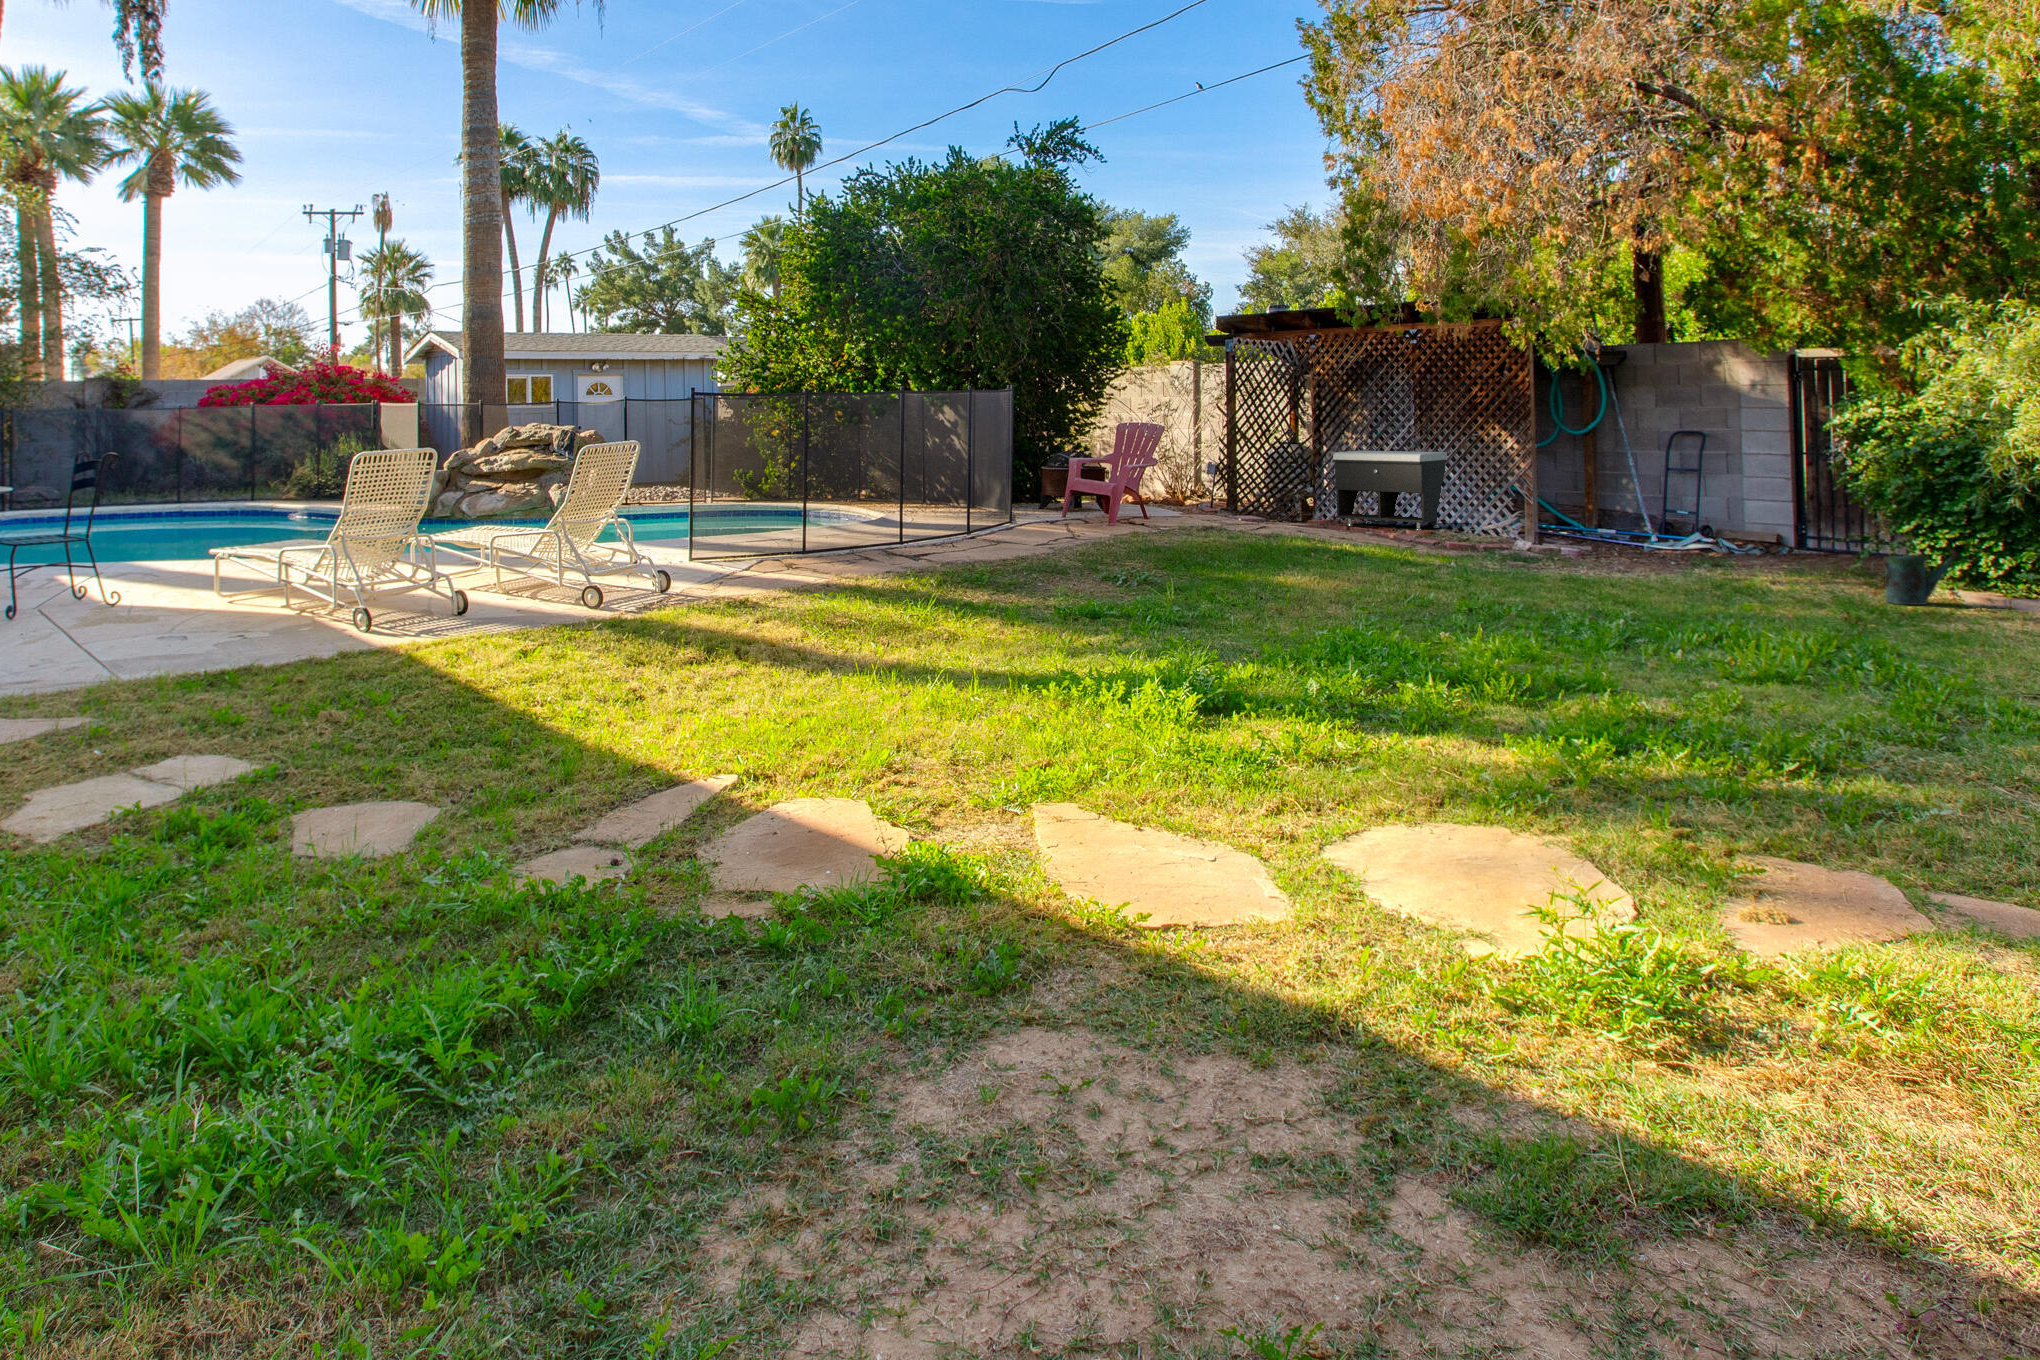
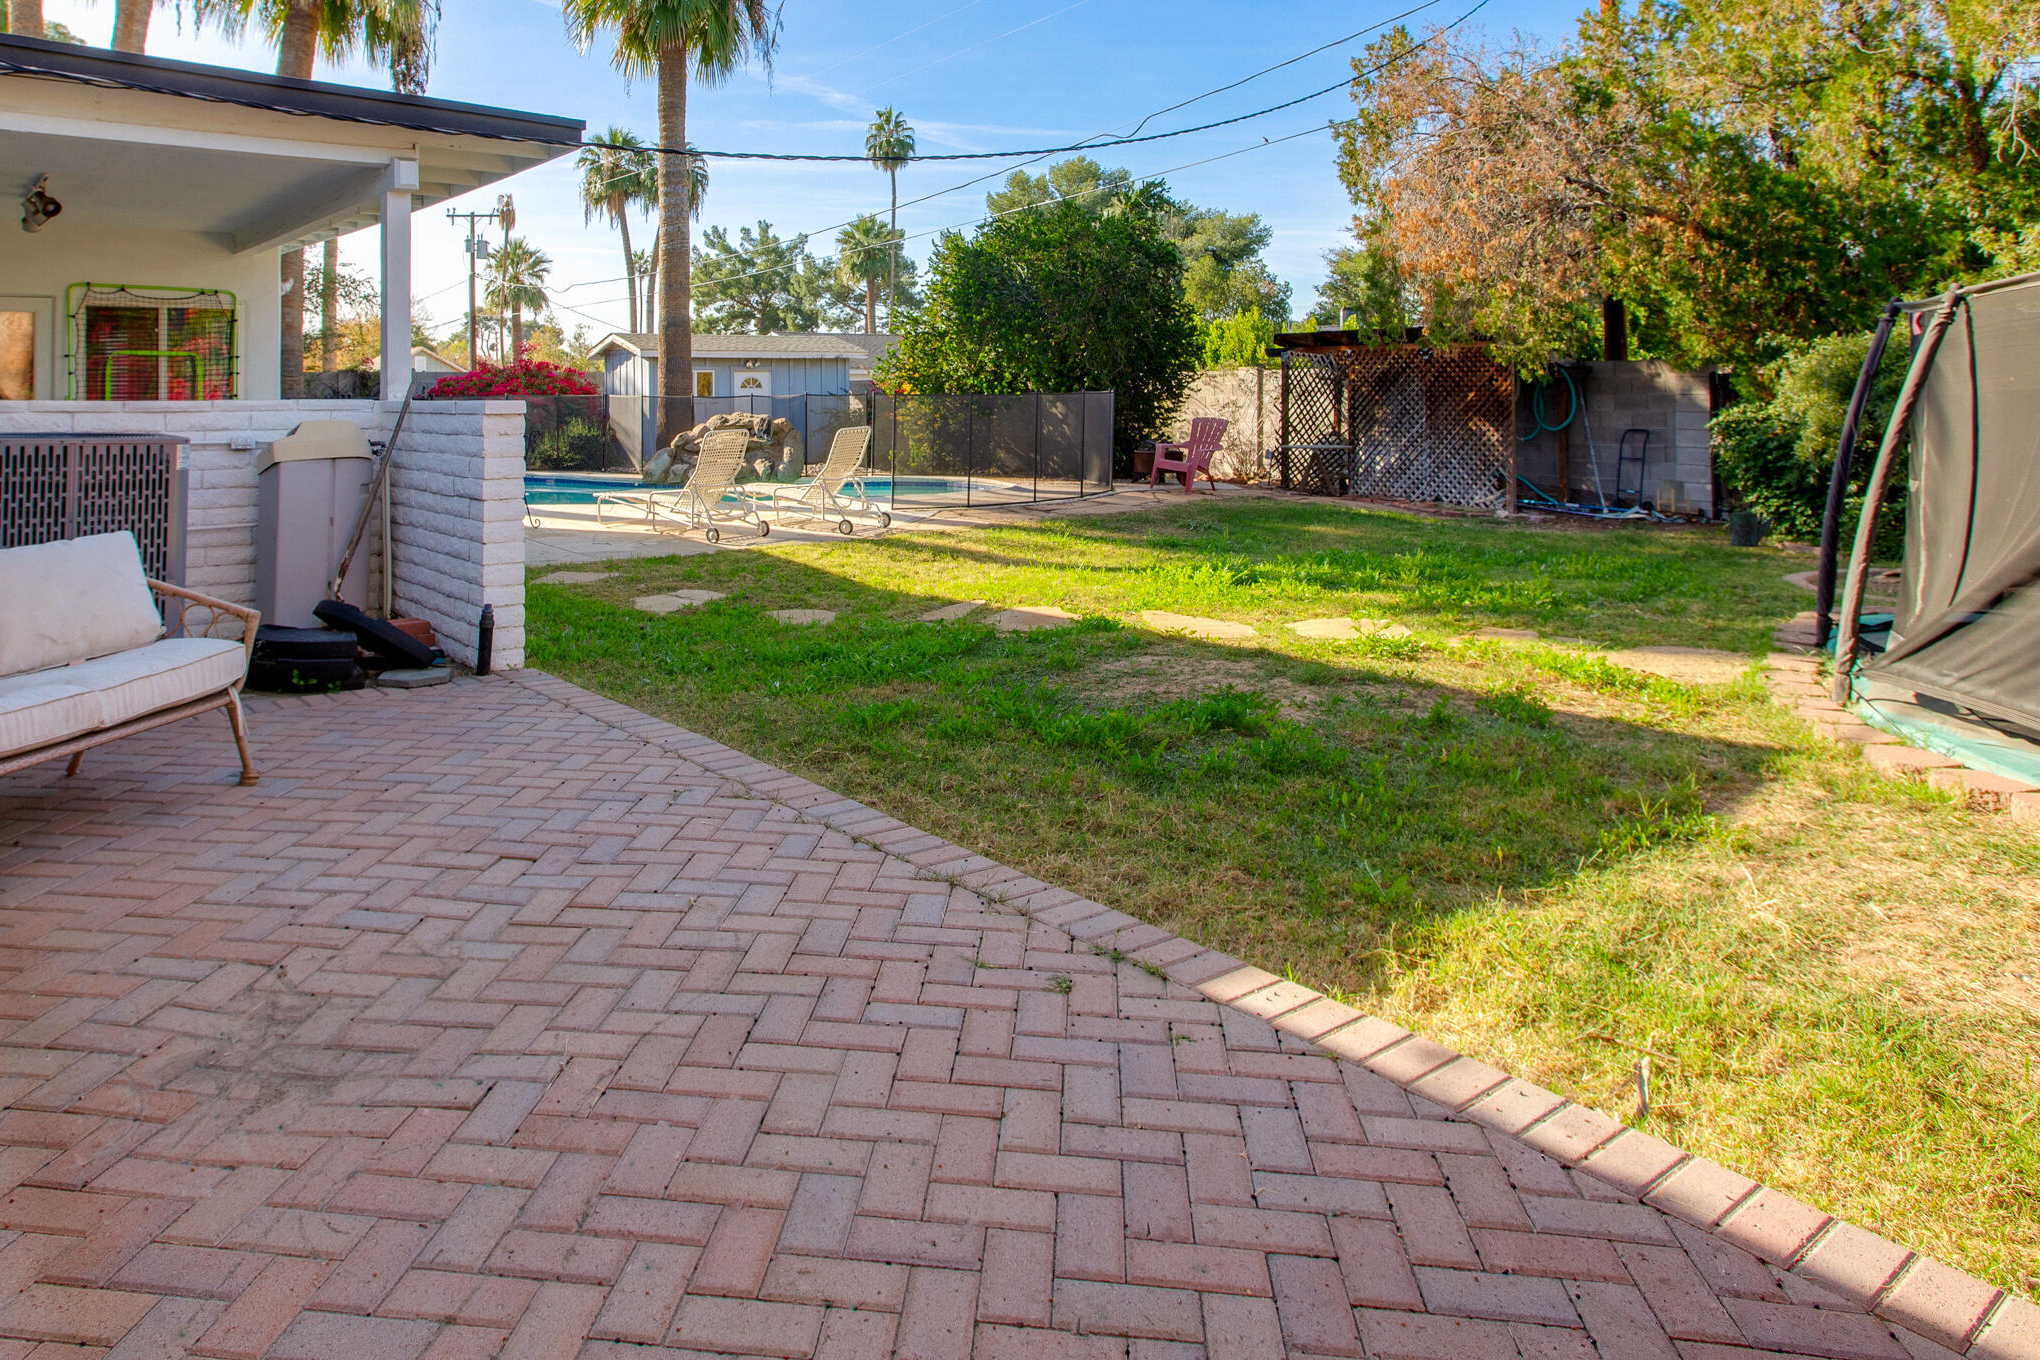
storage bench: present [1333,451,1447,530] -> none [1364,440,1455,501]
round table: none [1224,458,1316,522] -> present [1279,445,1352,495]
planter: none [1722,501,1766,543] -> present [1657,480,1690,511]

